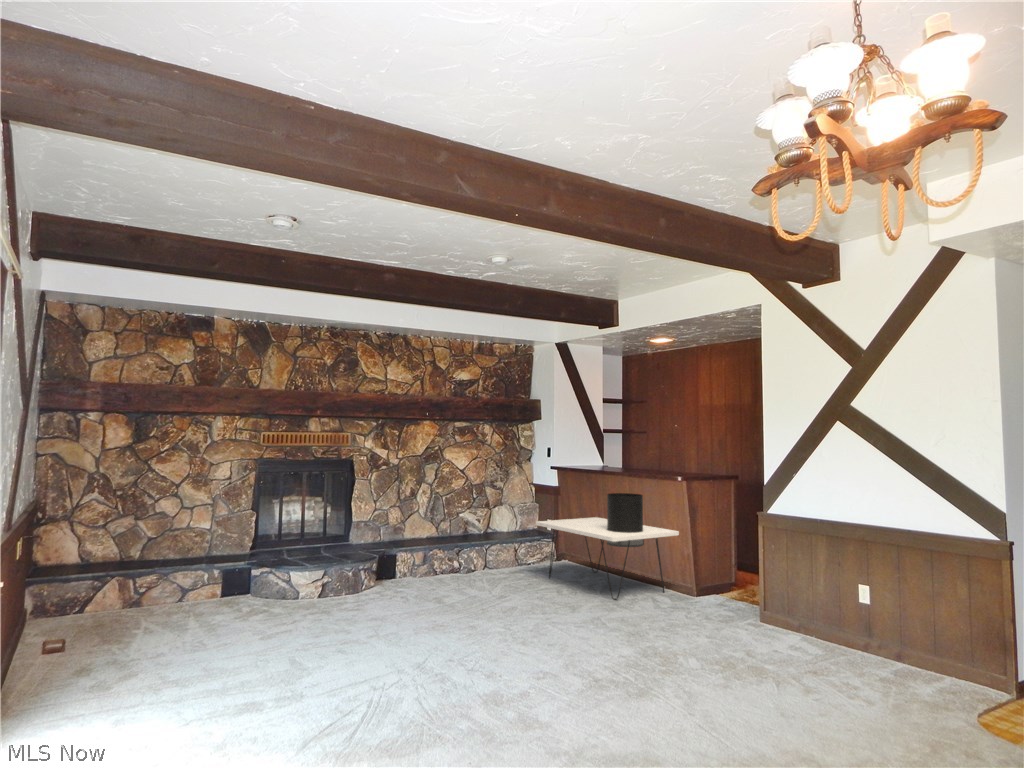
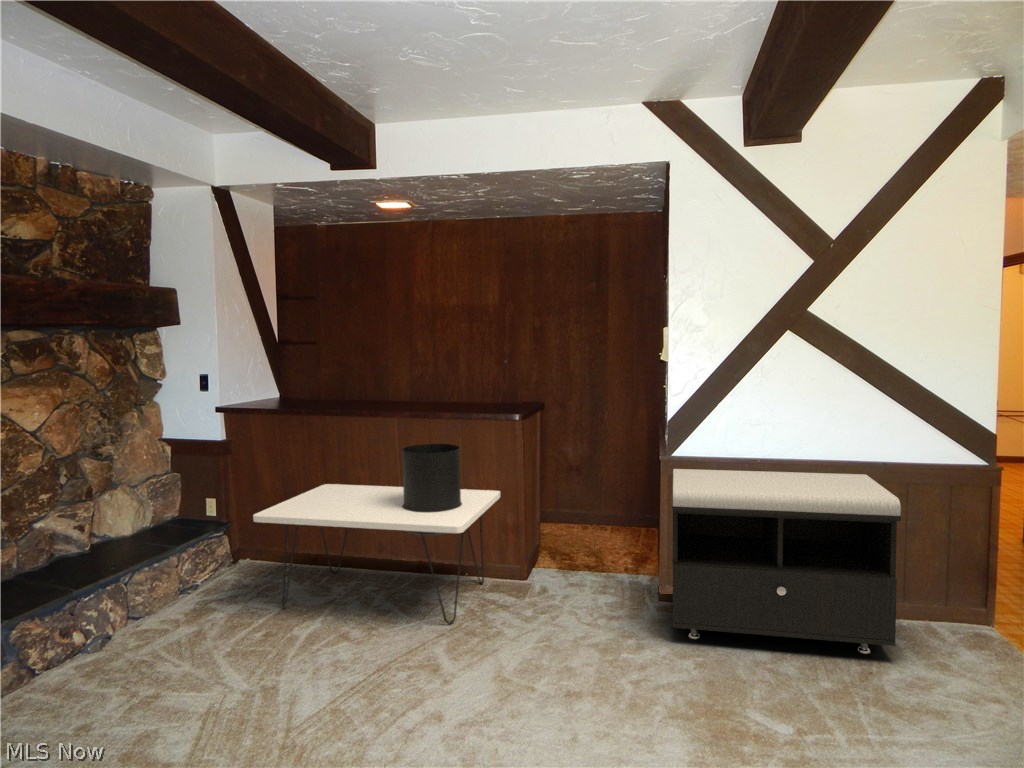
storage bench: none [717,524,905,672] -> present [672,469,901,654]

